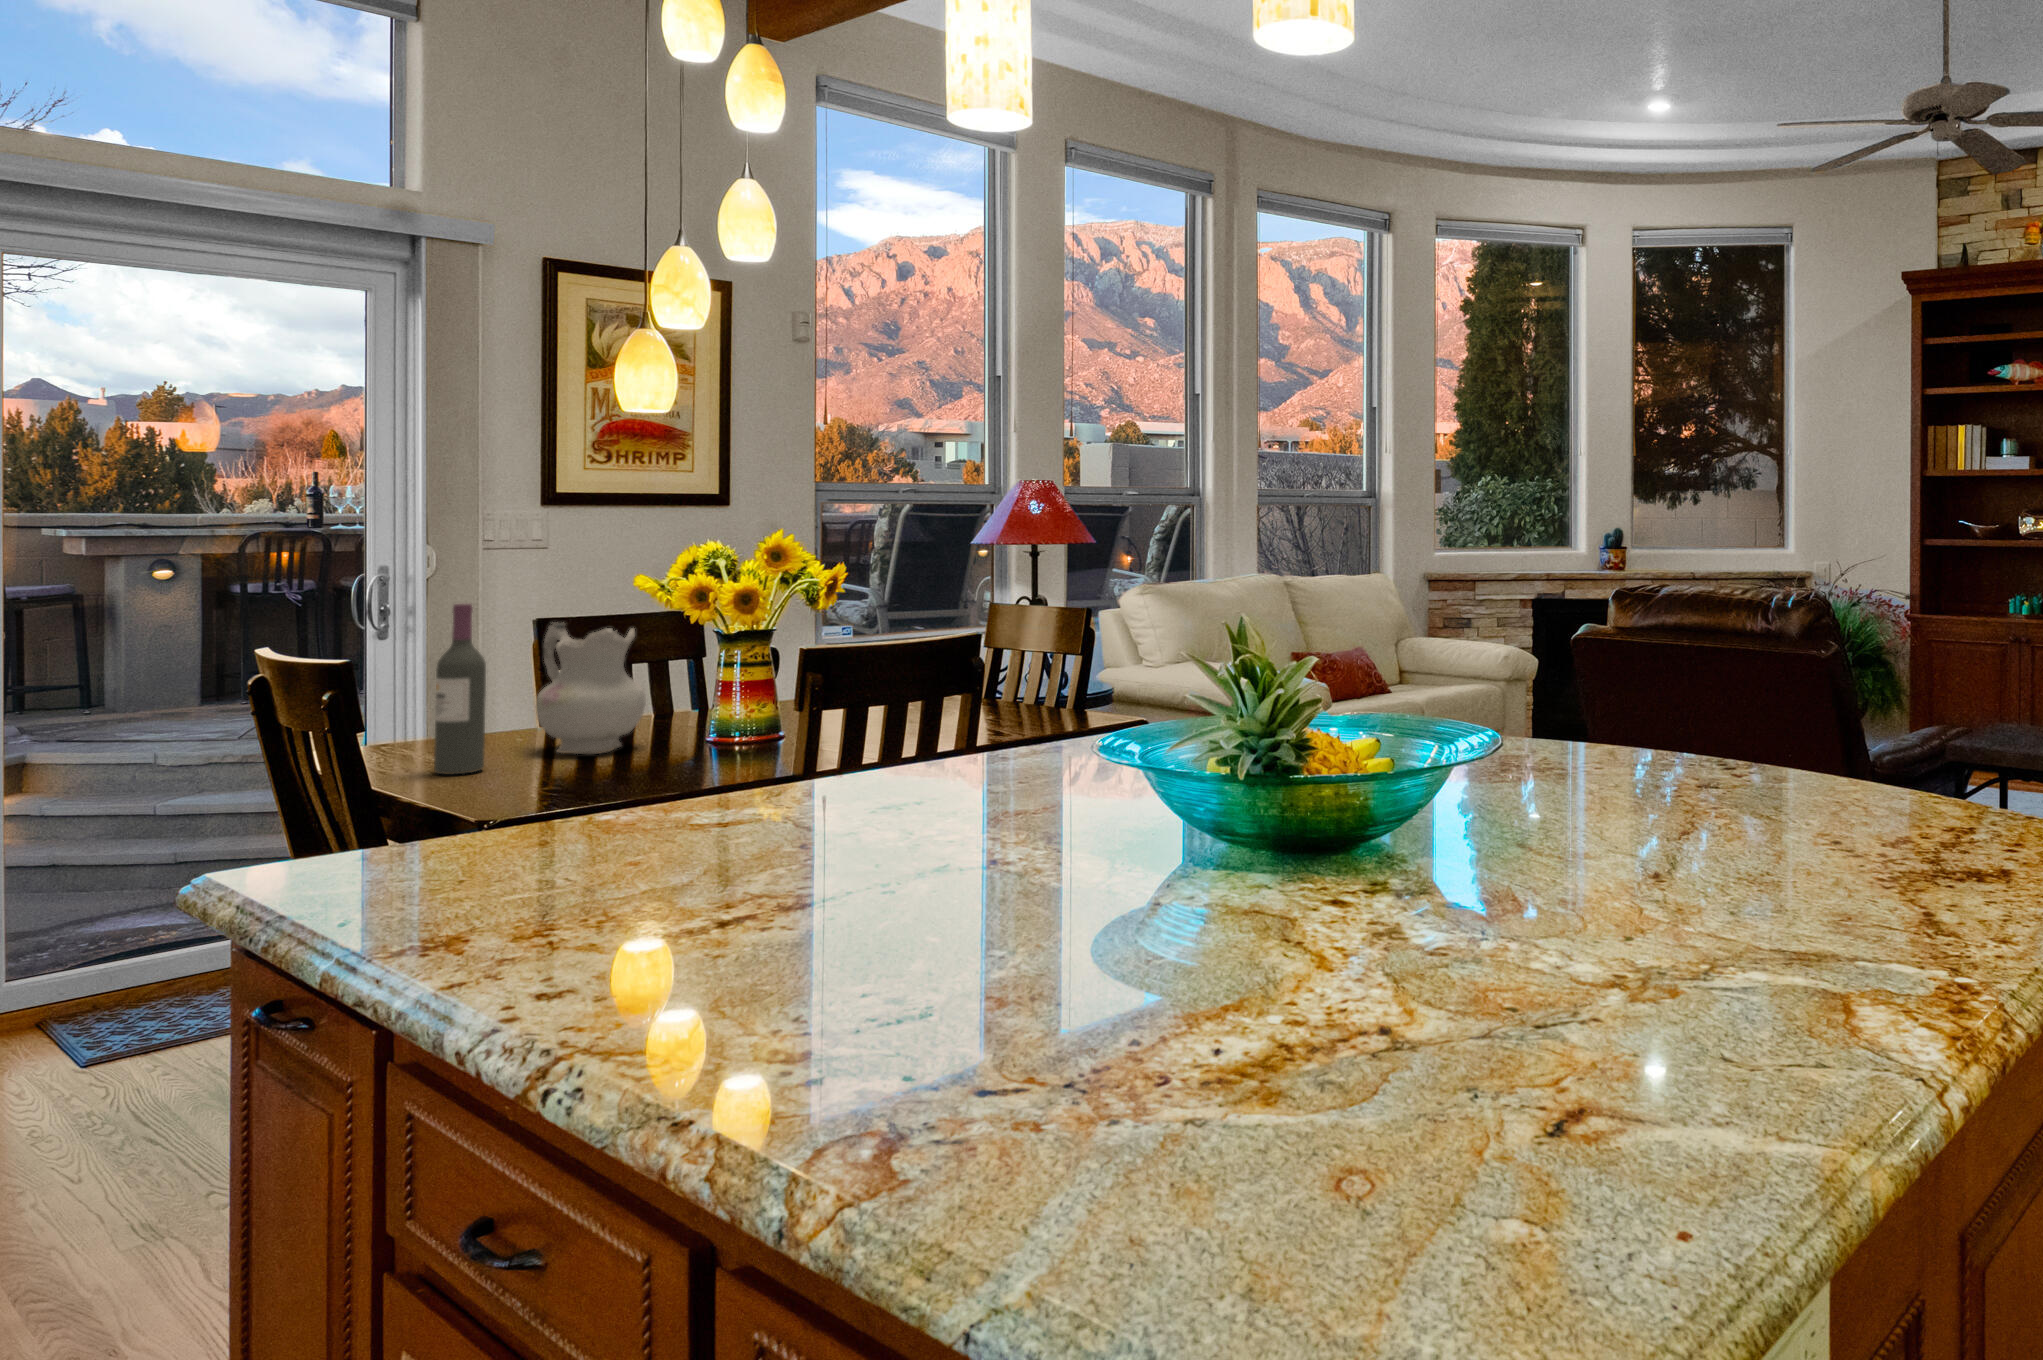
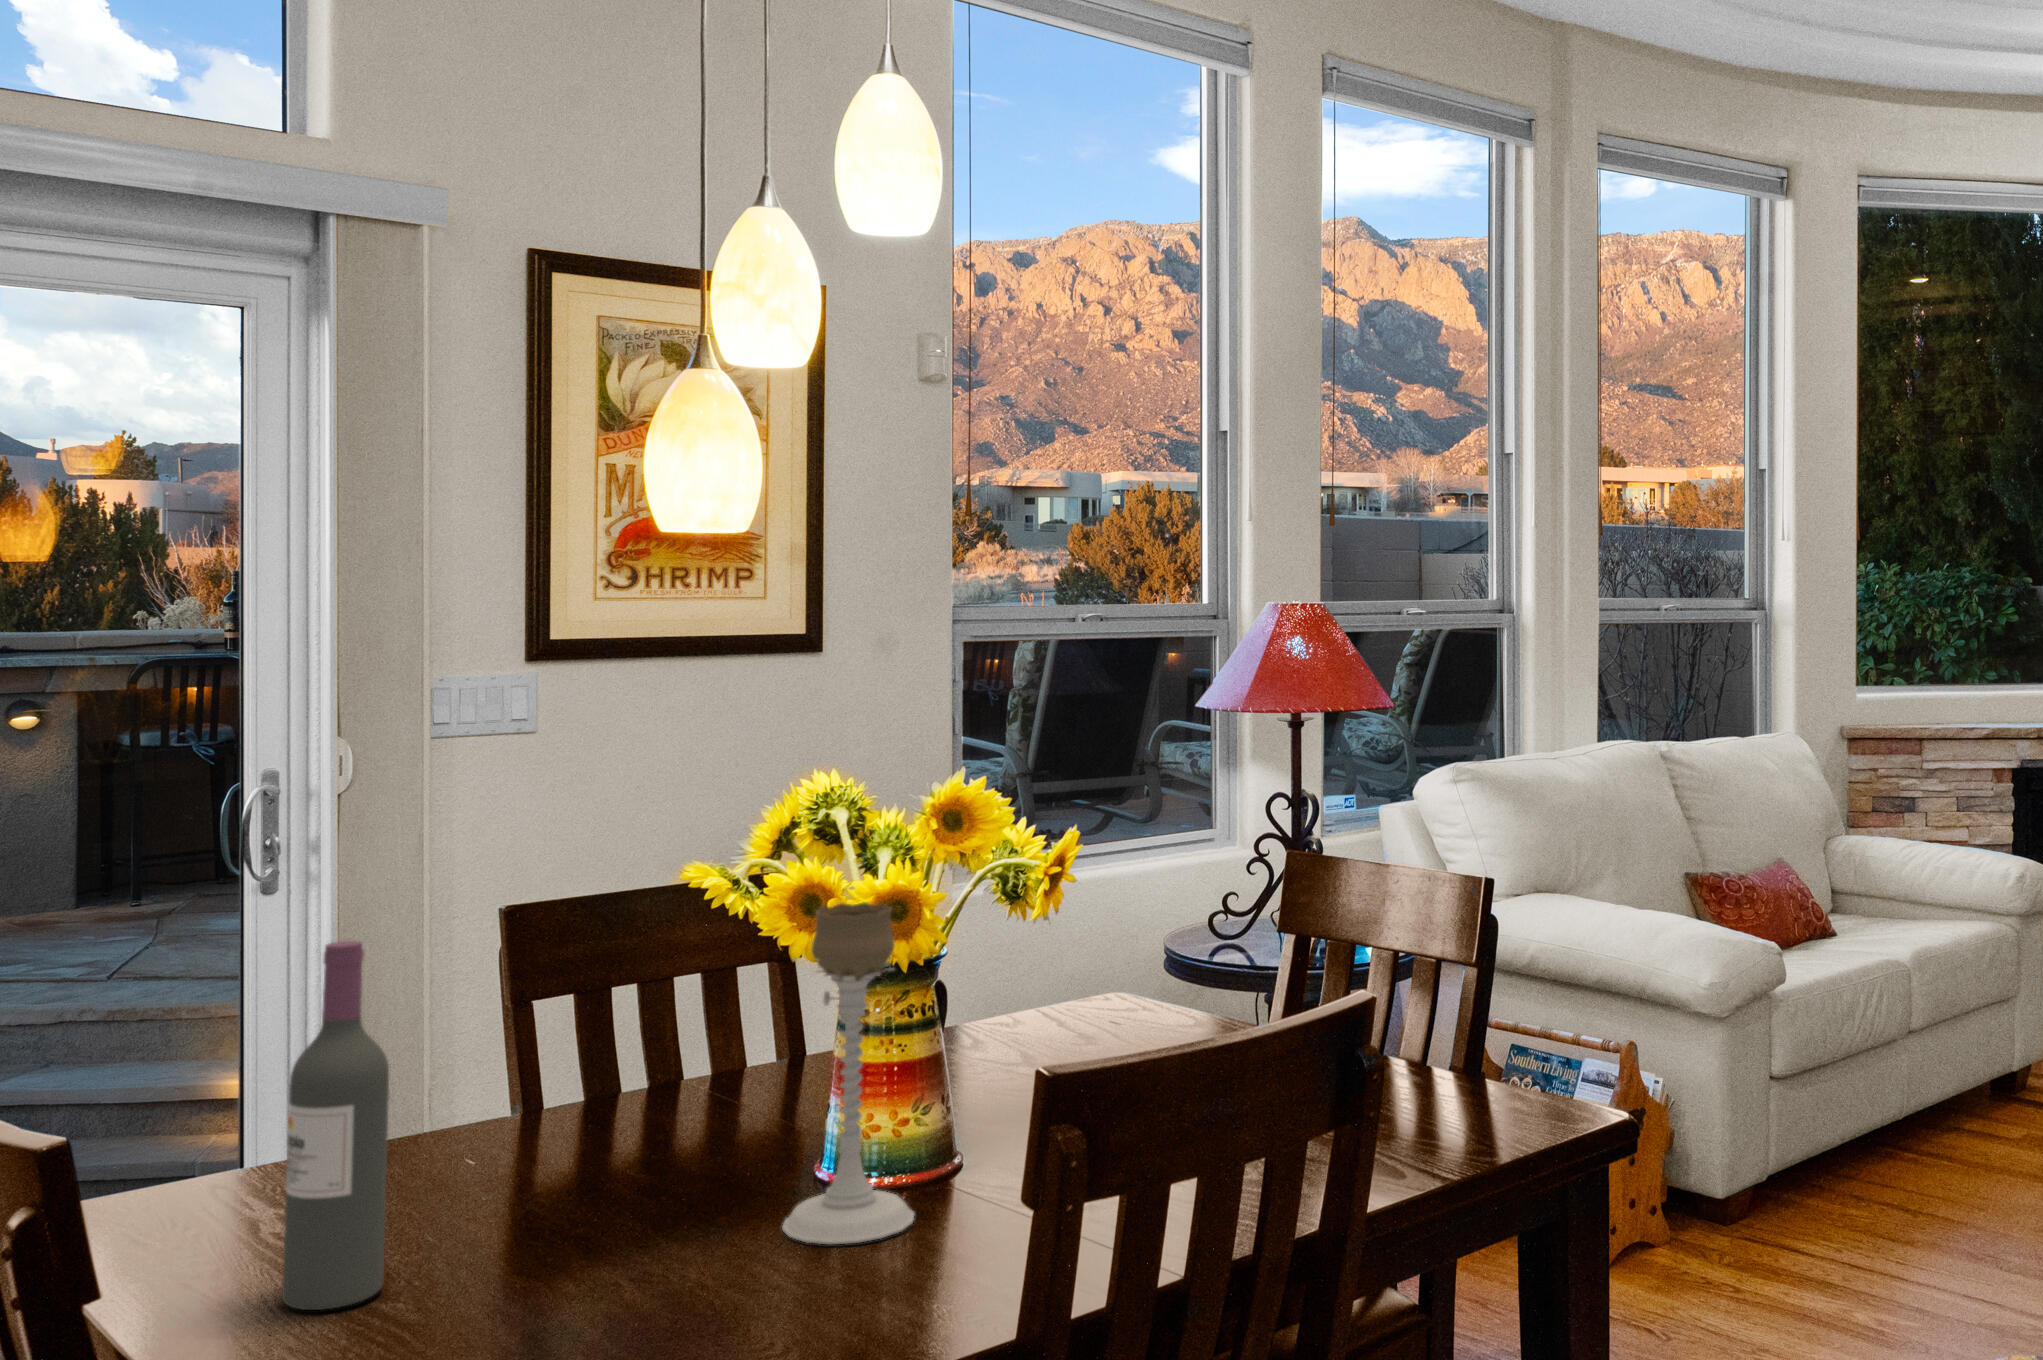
candle holder: none [687,597,755,756] -> present [782,903,914,1244]
ceramic pitcher: present [536,622,646,754] -> none [491,947,702,1231]

